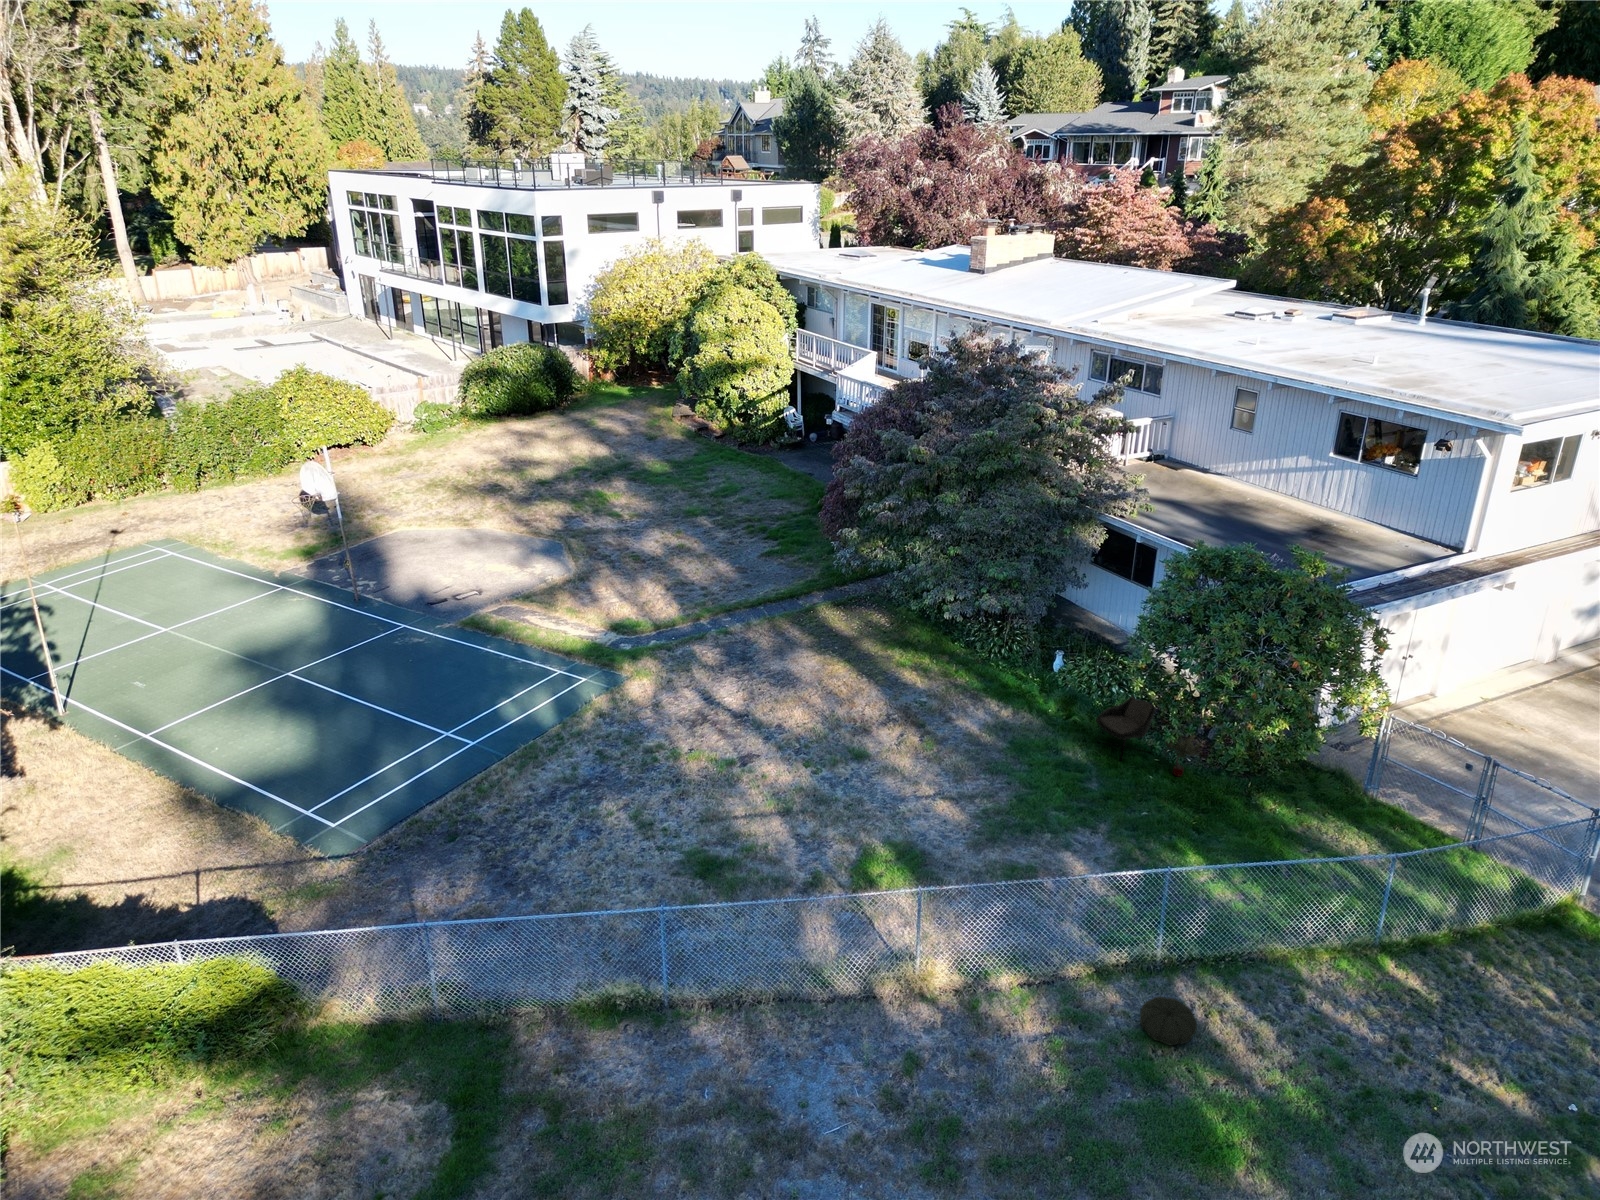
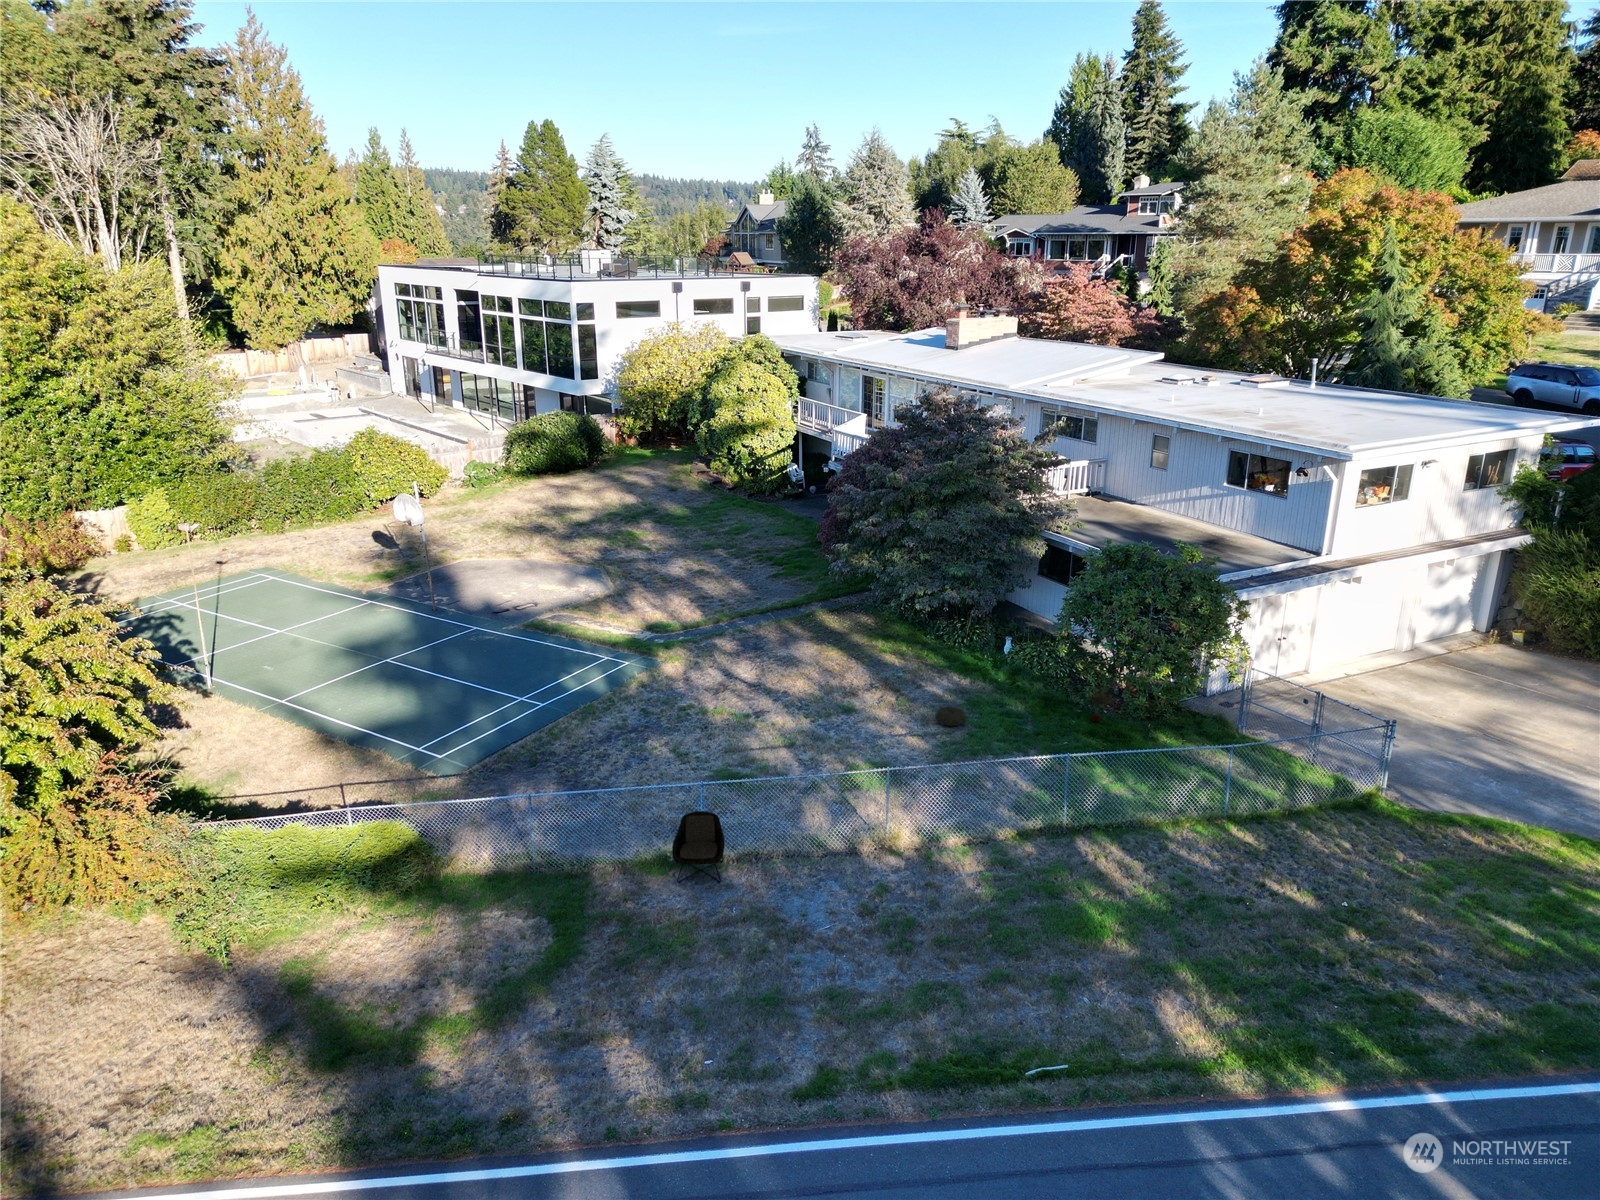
lounge chair: present [1096,696,1156,753] -> present [672,811,725,883]
pouf: present [1140,996,1197,1045] -> present [936,706,966,726]

